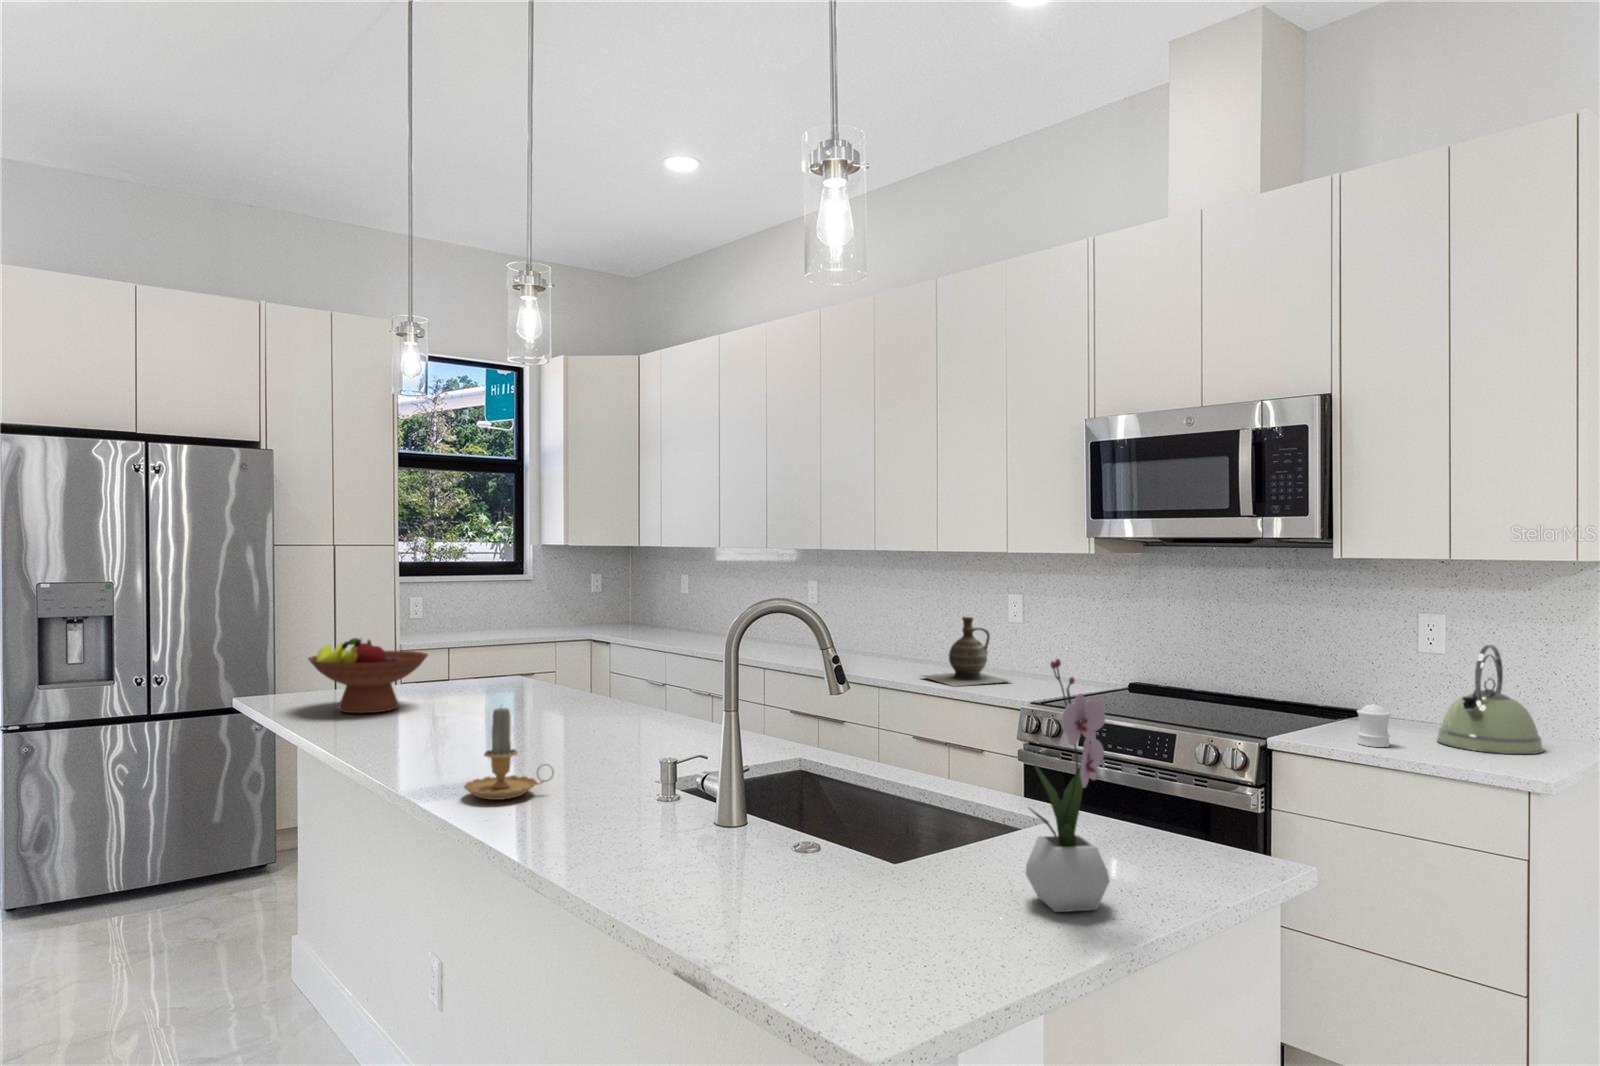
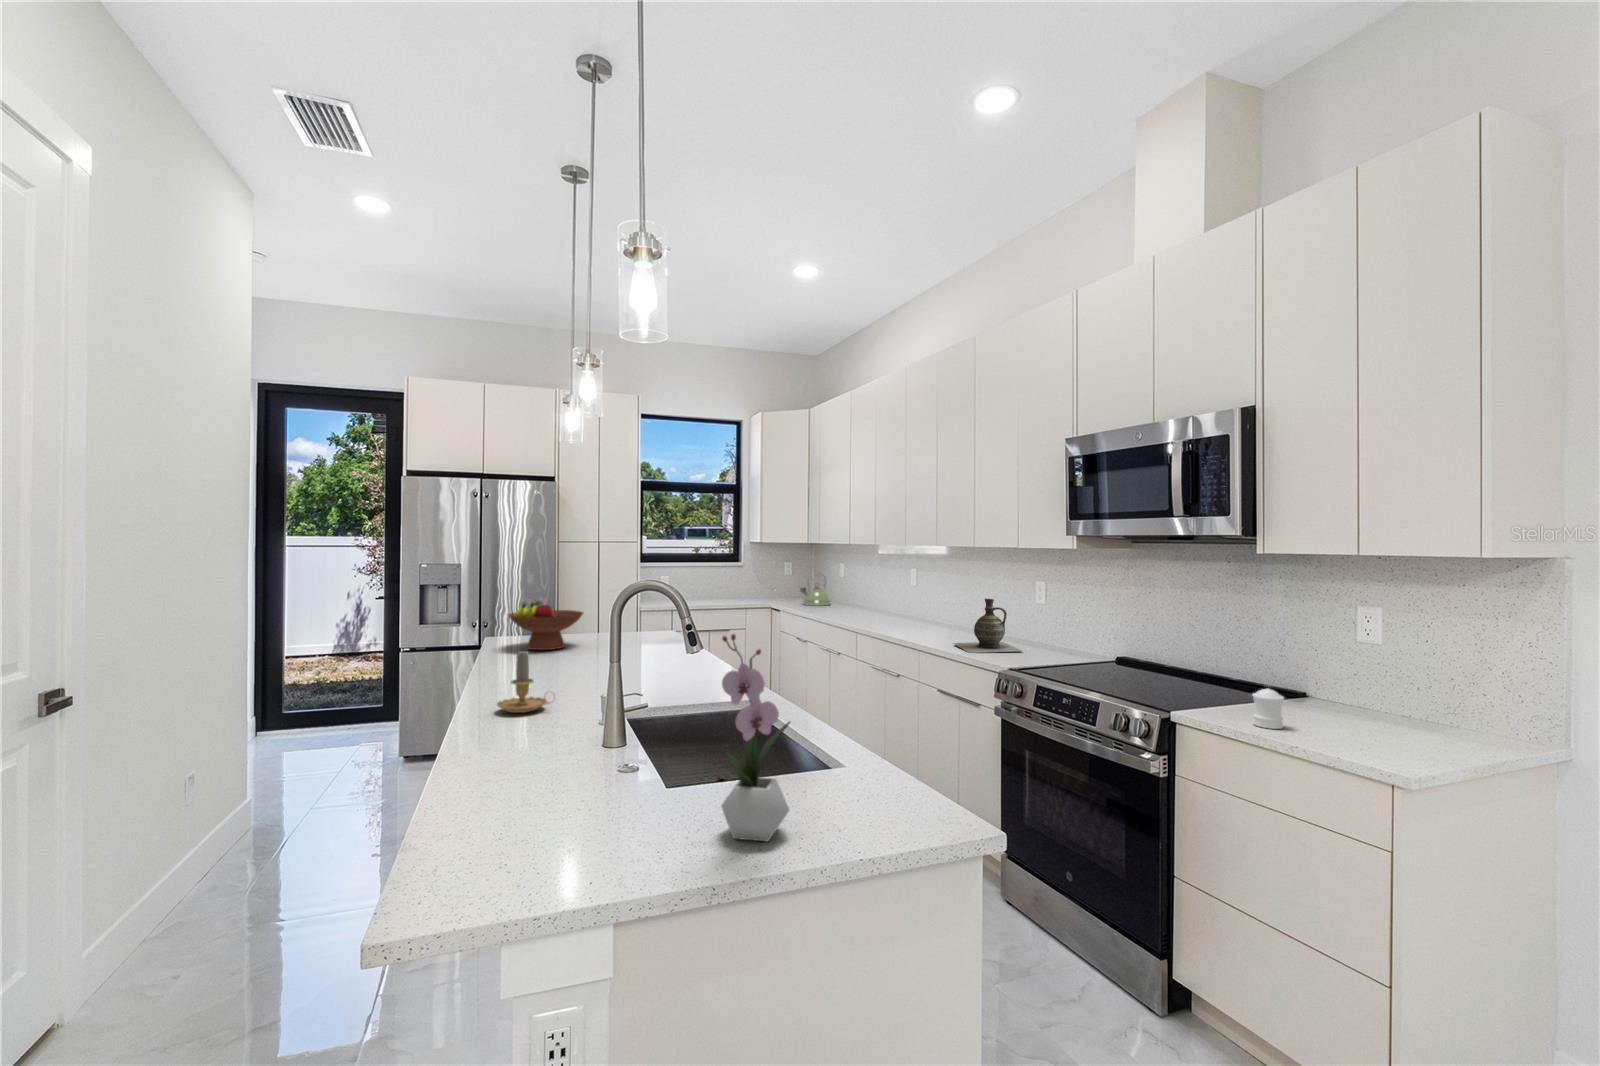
kettle: present [1437,645,1544,754] -> present [801,580,830,606]

